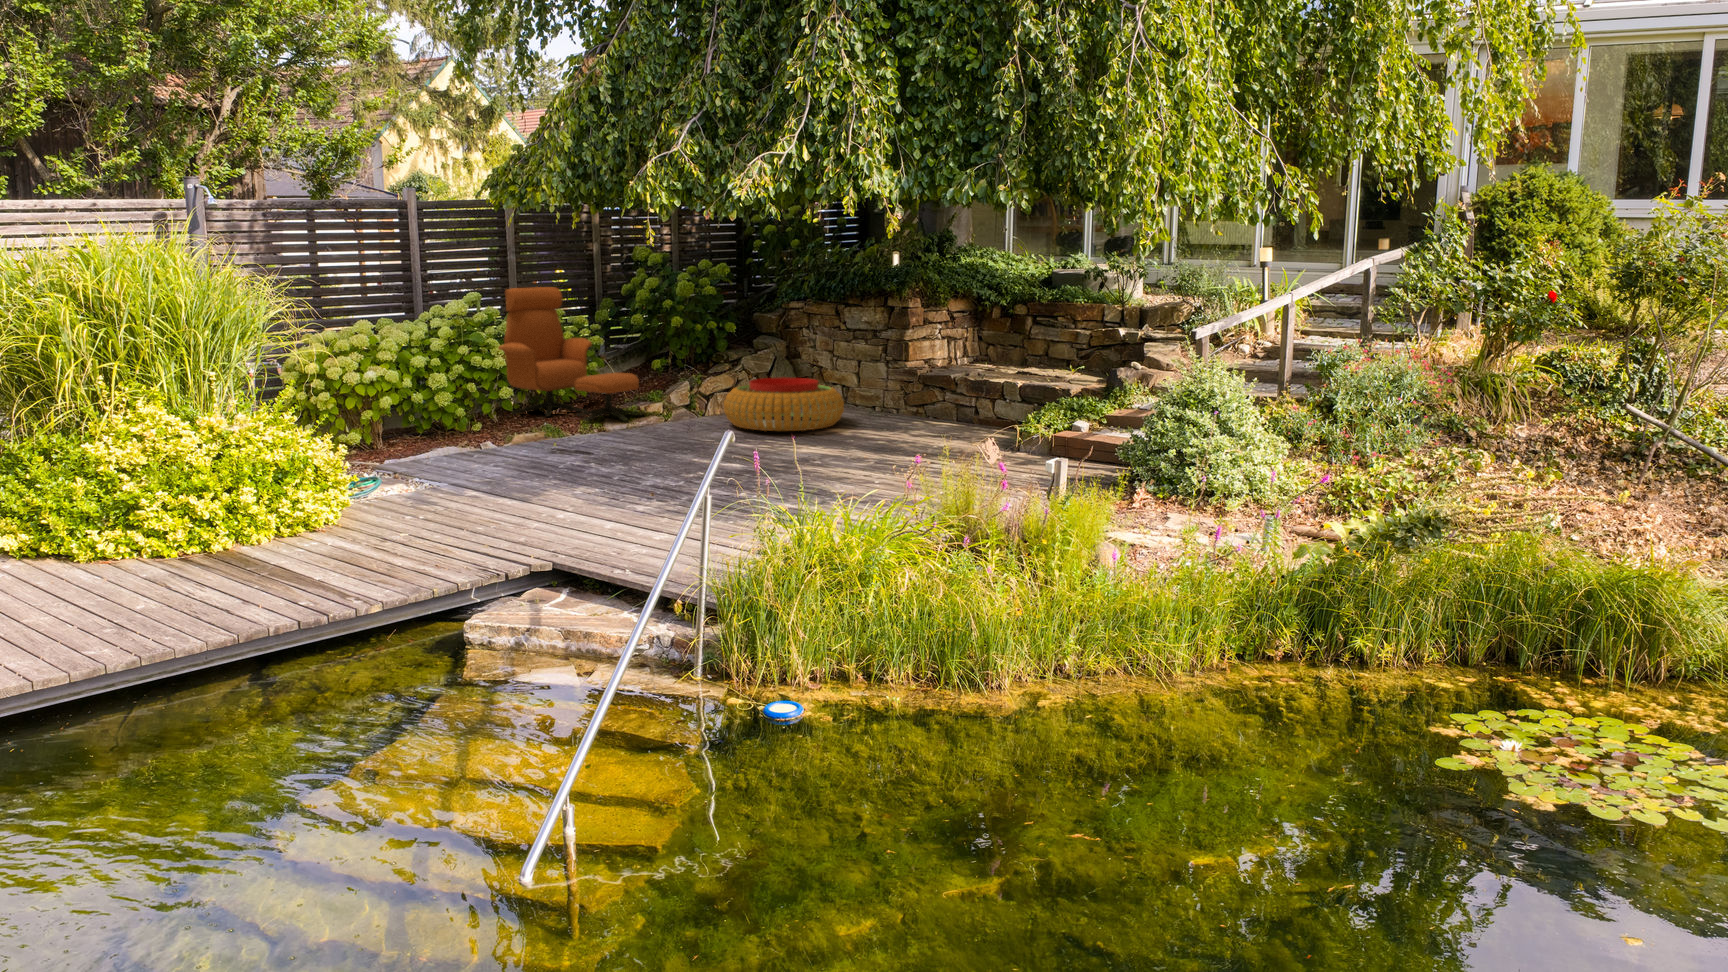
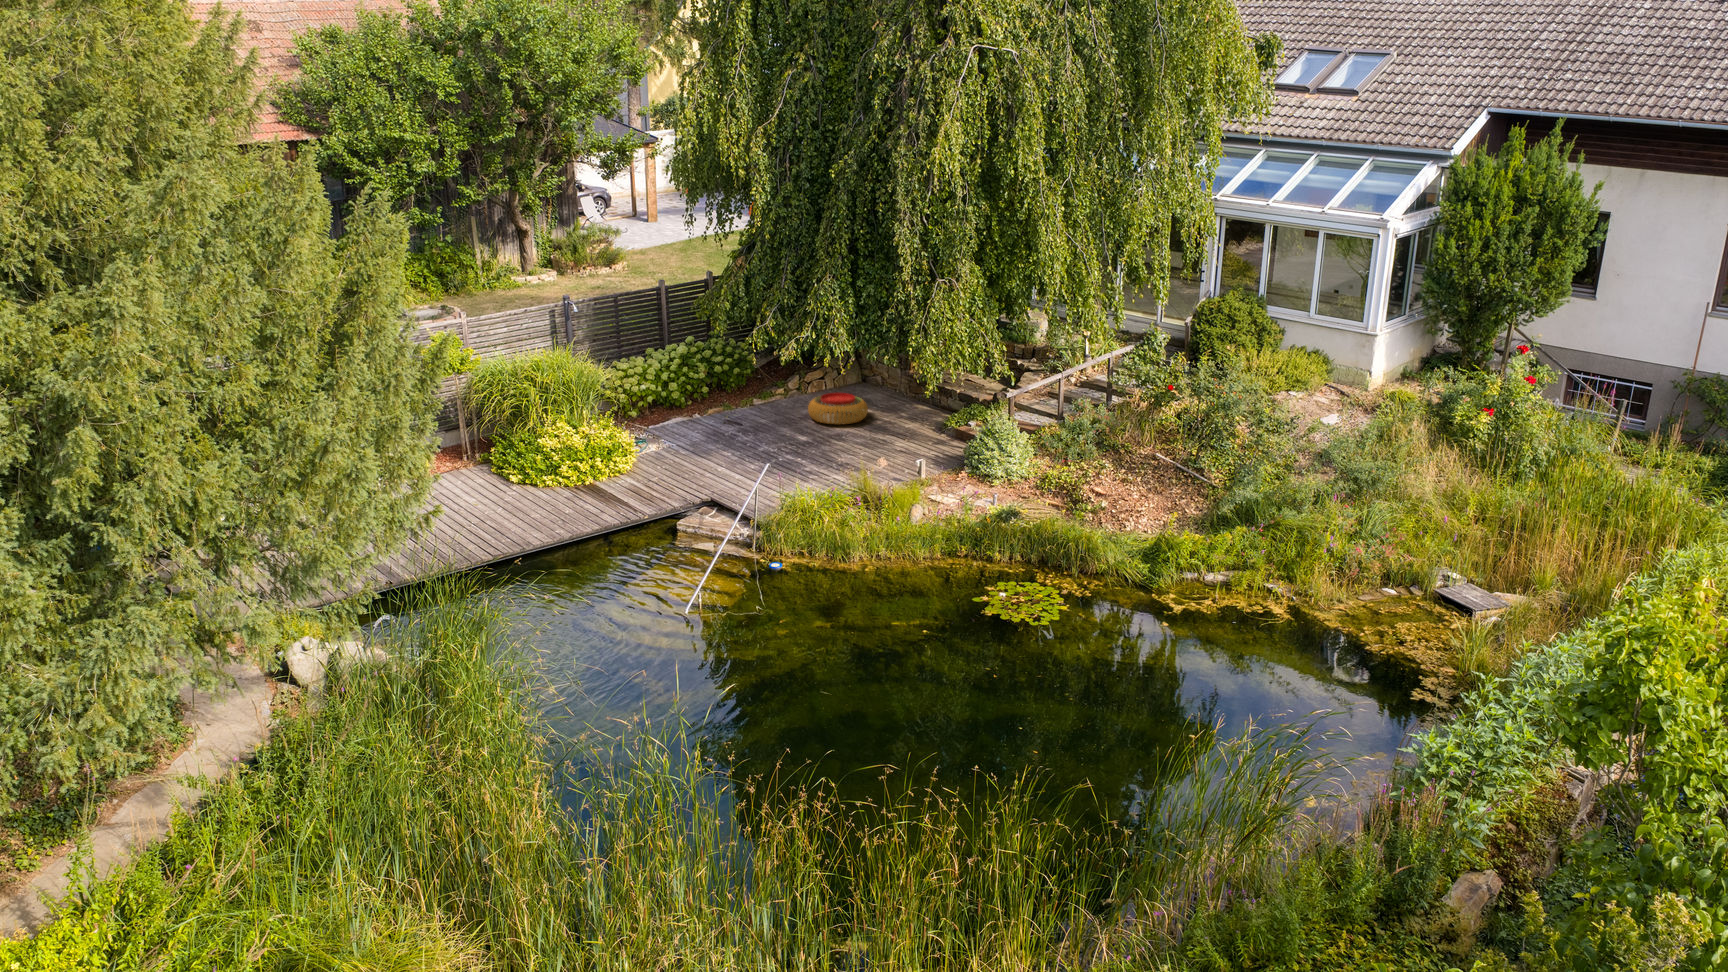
lounge chair: present [498,287,643,421] -> none [702,335,771,411]

